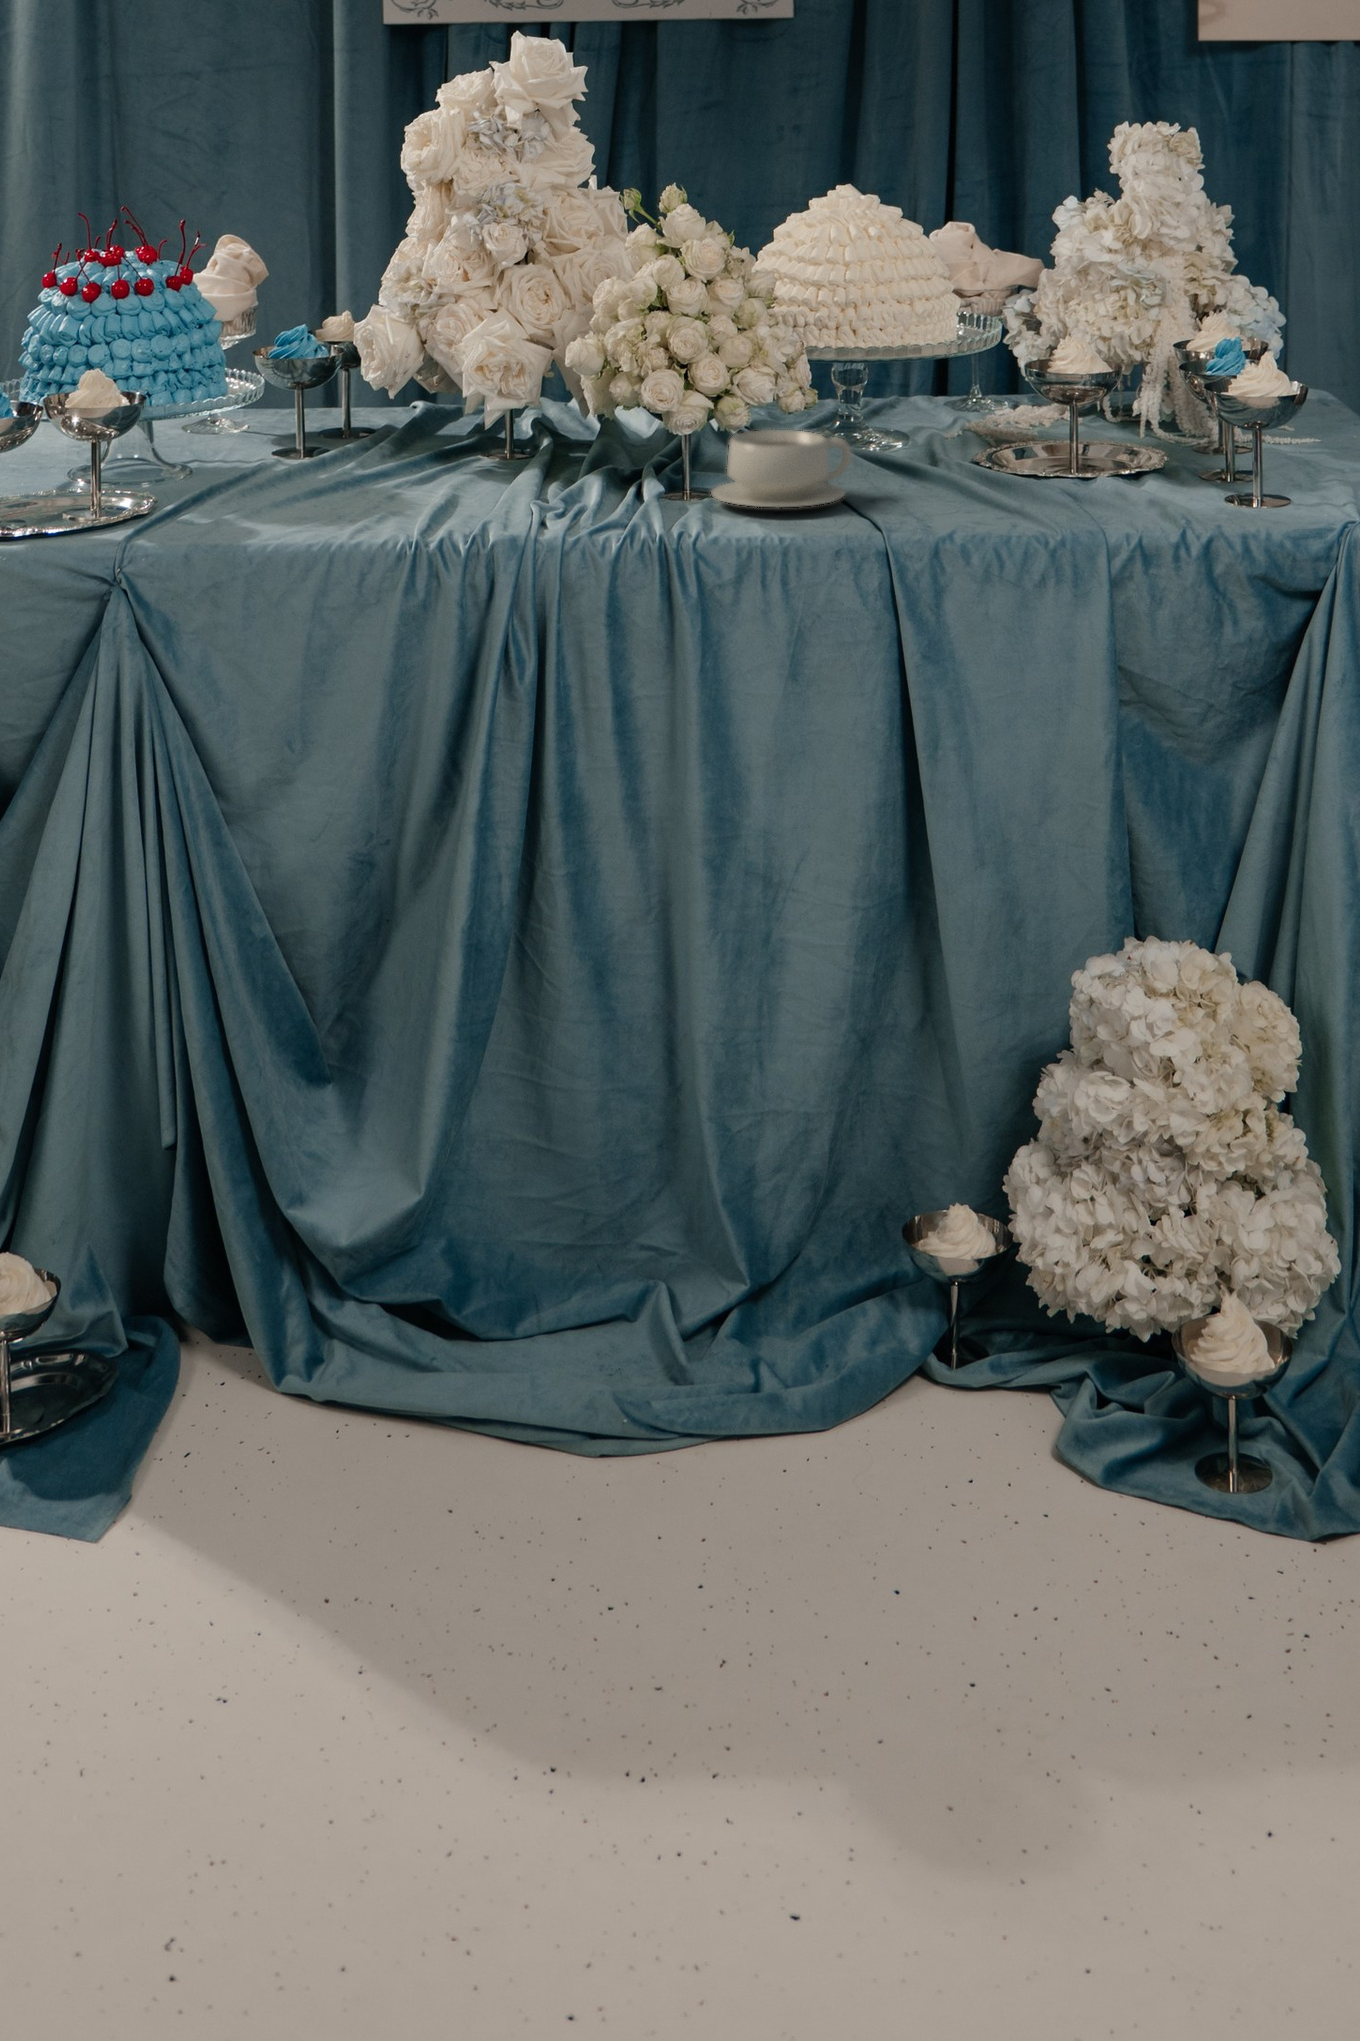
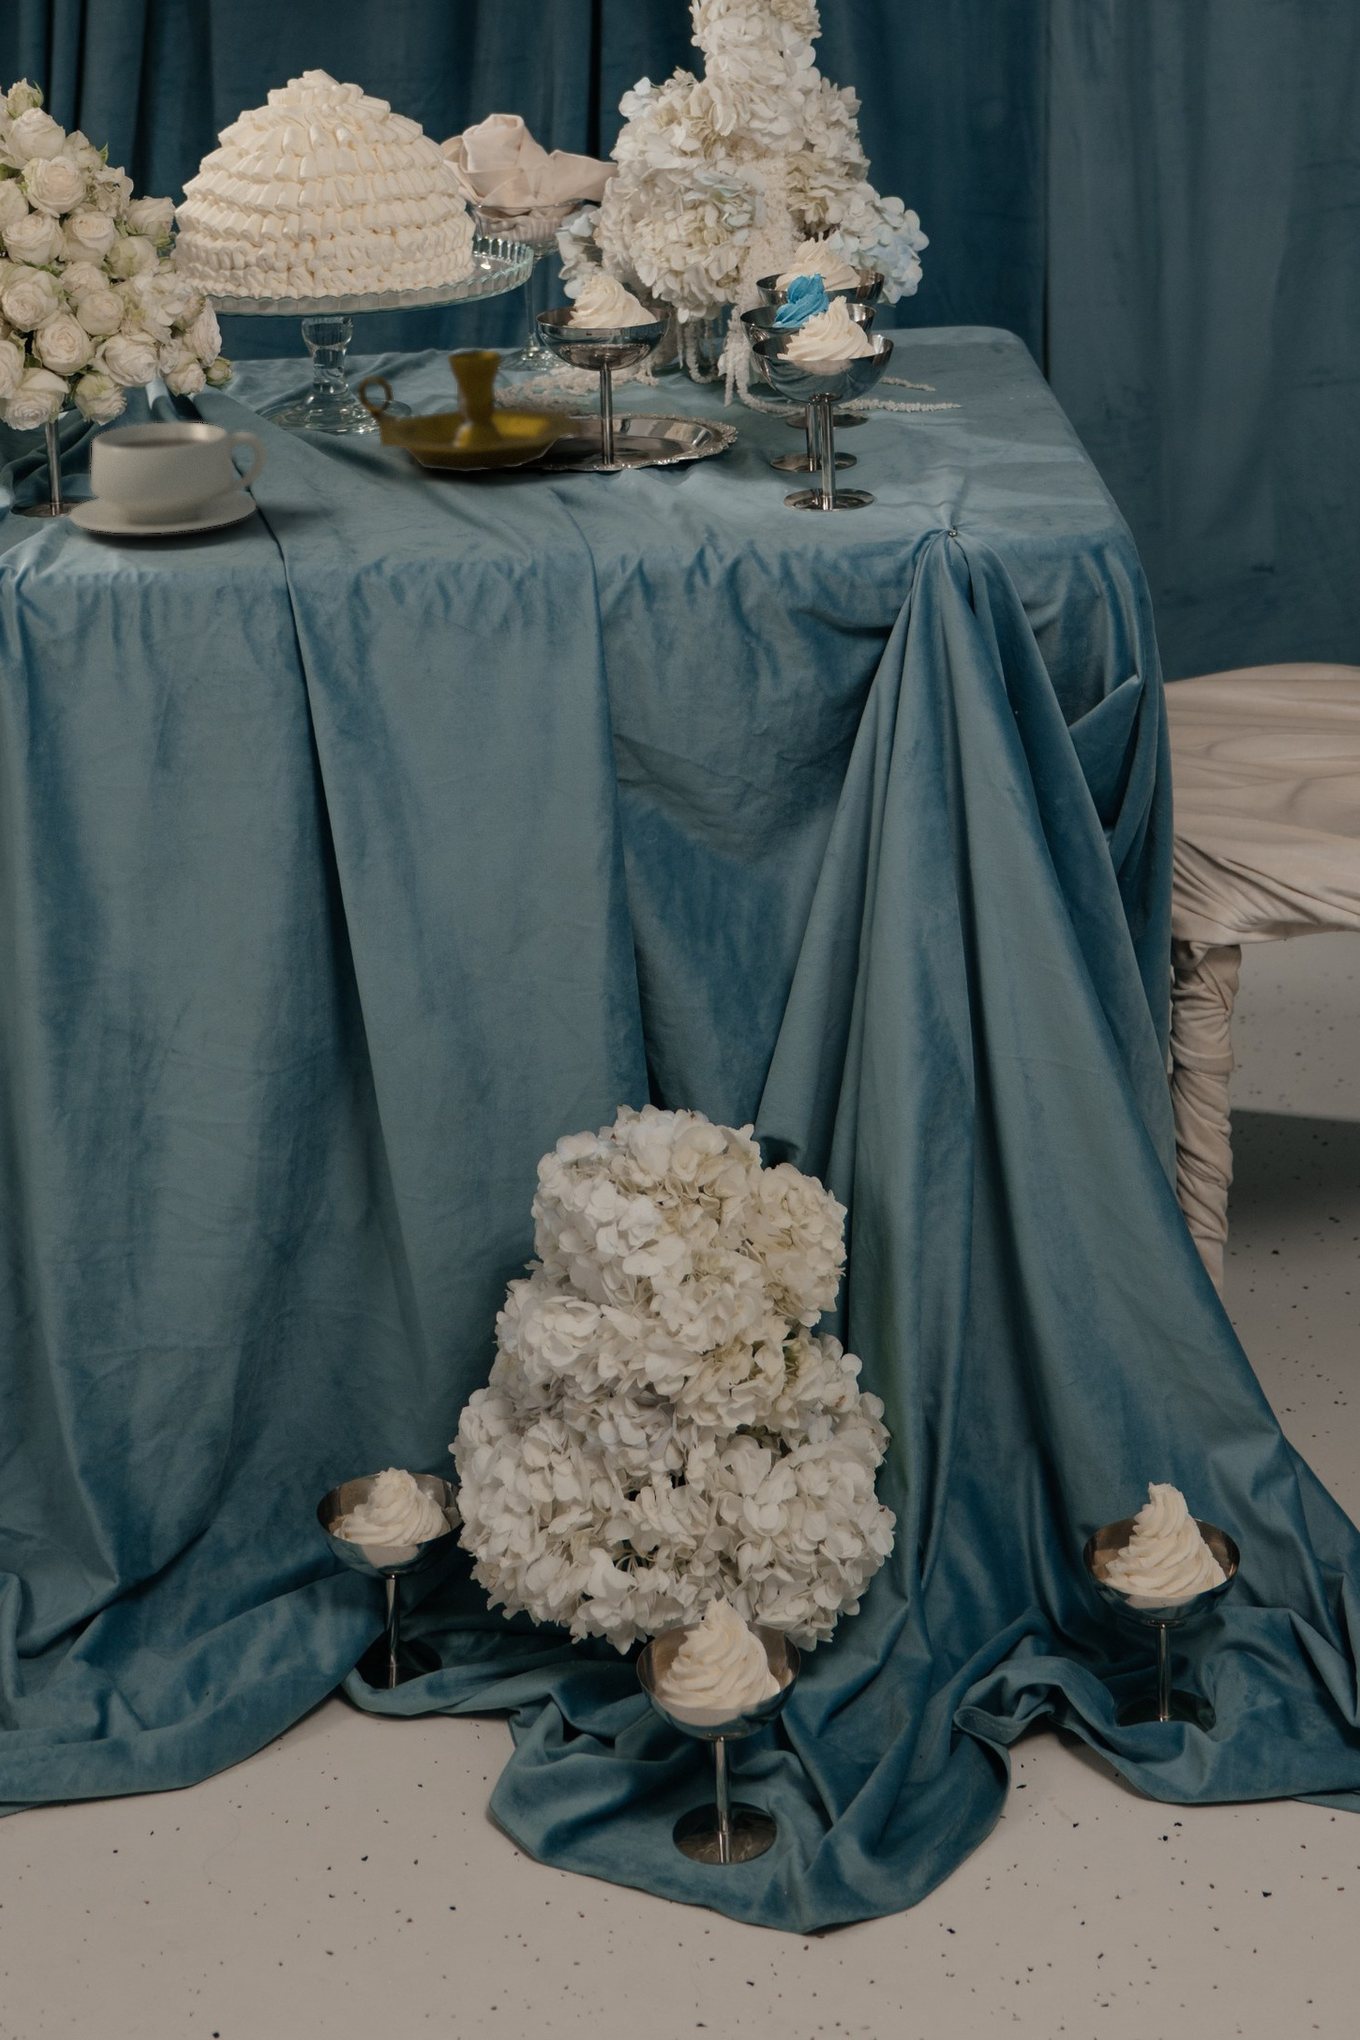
candlestick: none [888,386,1062,473] -> present [358,350,582,471]

